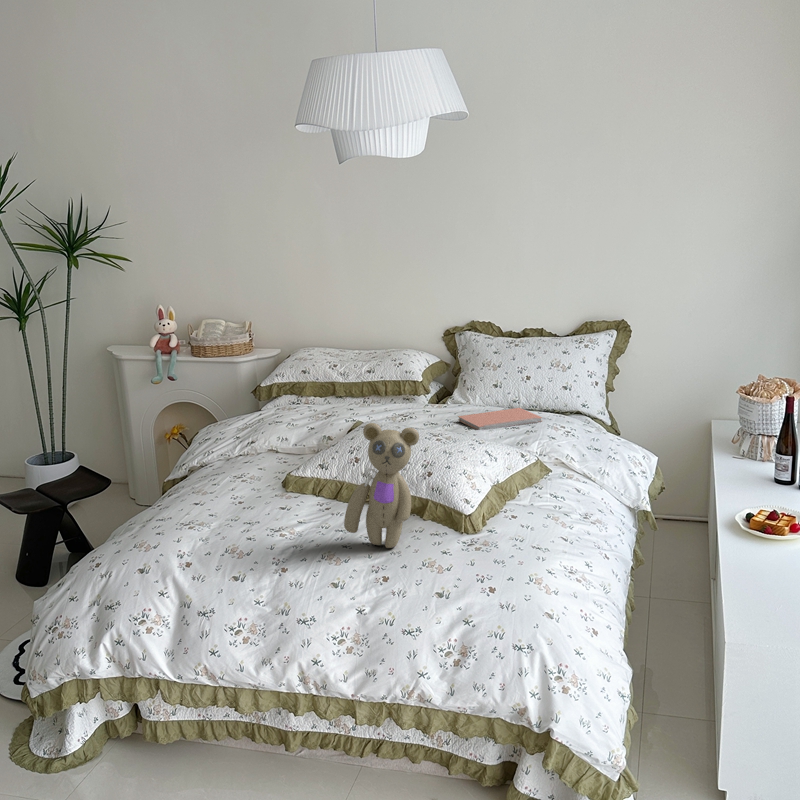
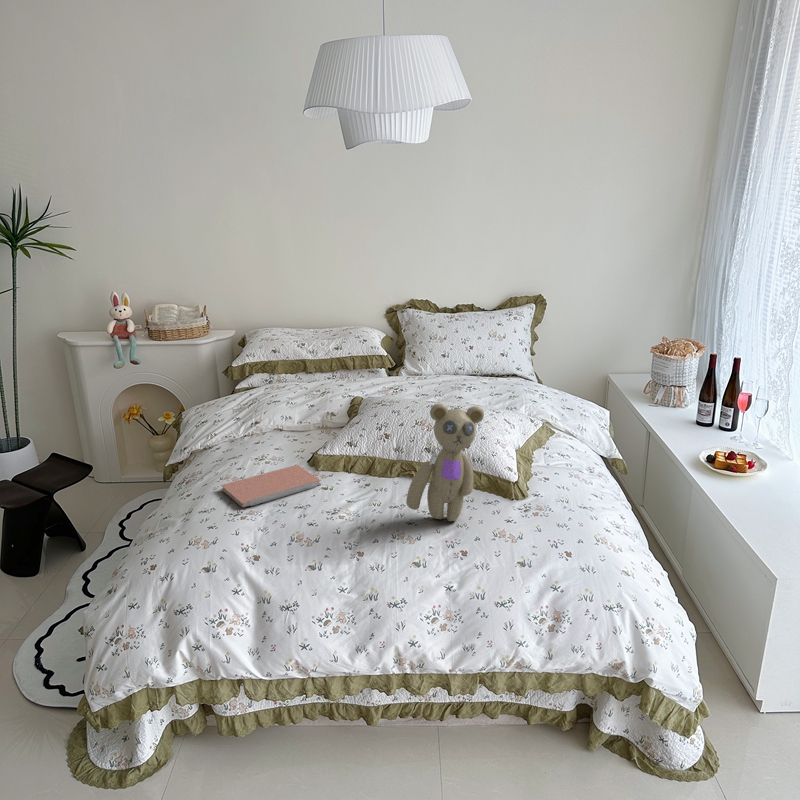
notebook: present [458,408,542,430] -> present [221,465,321,507]

